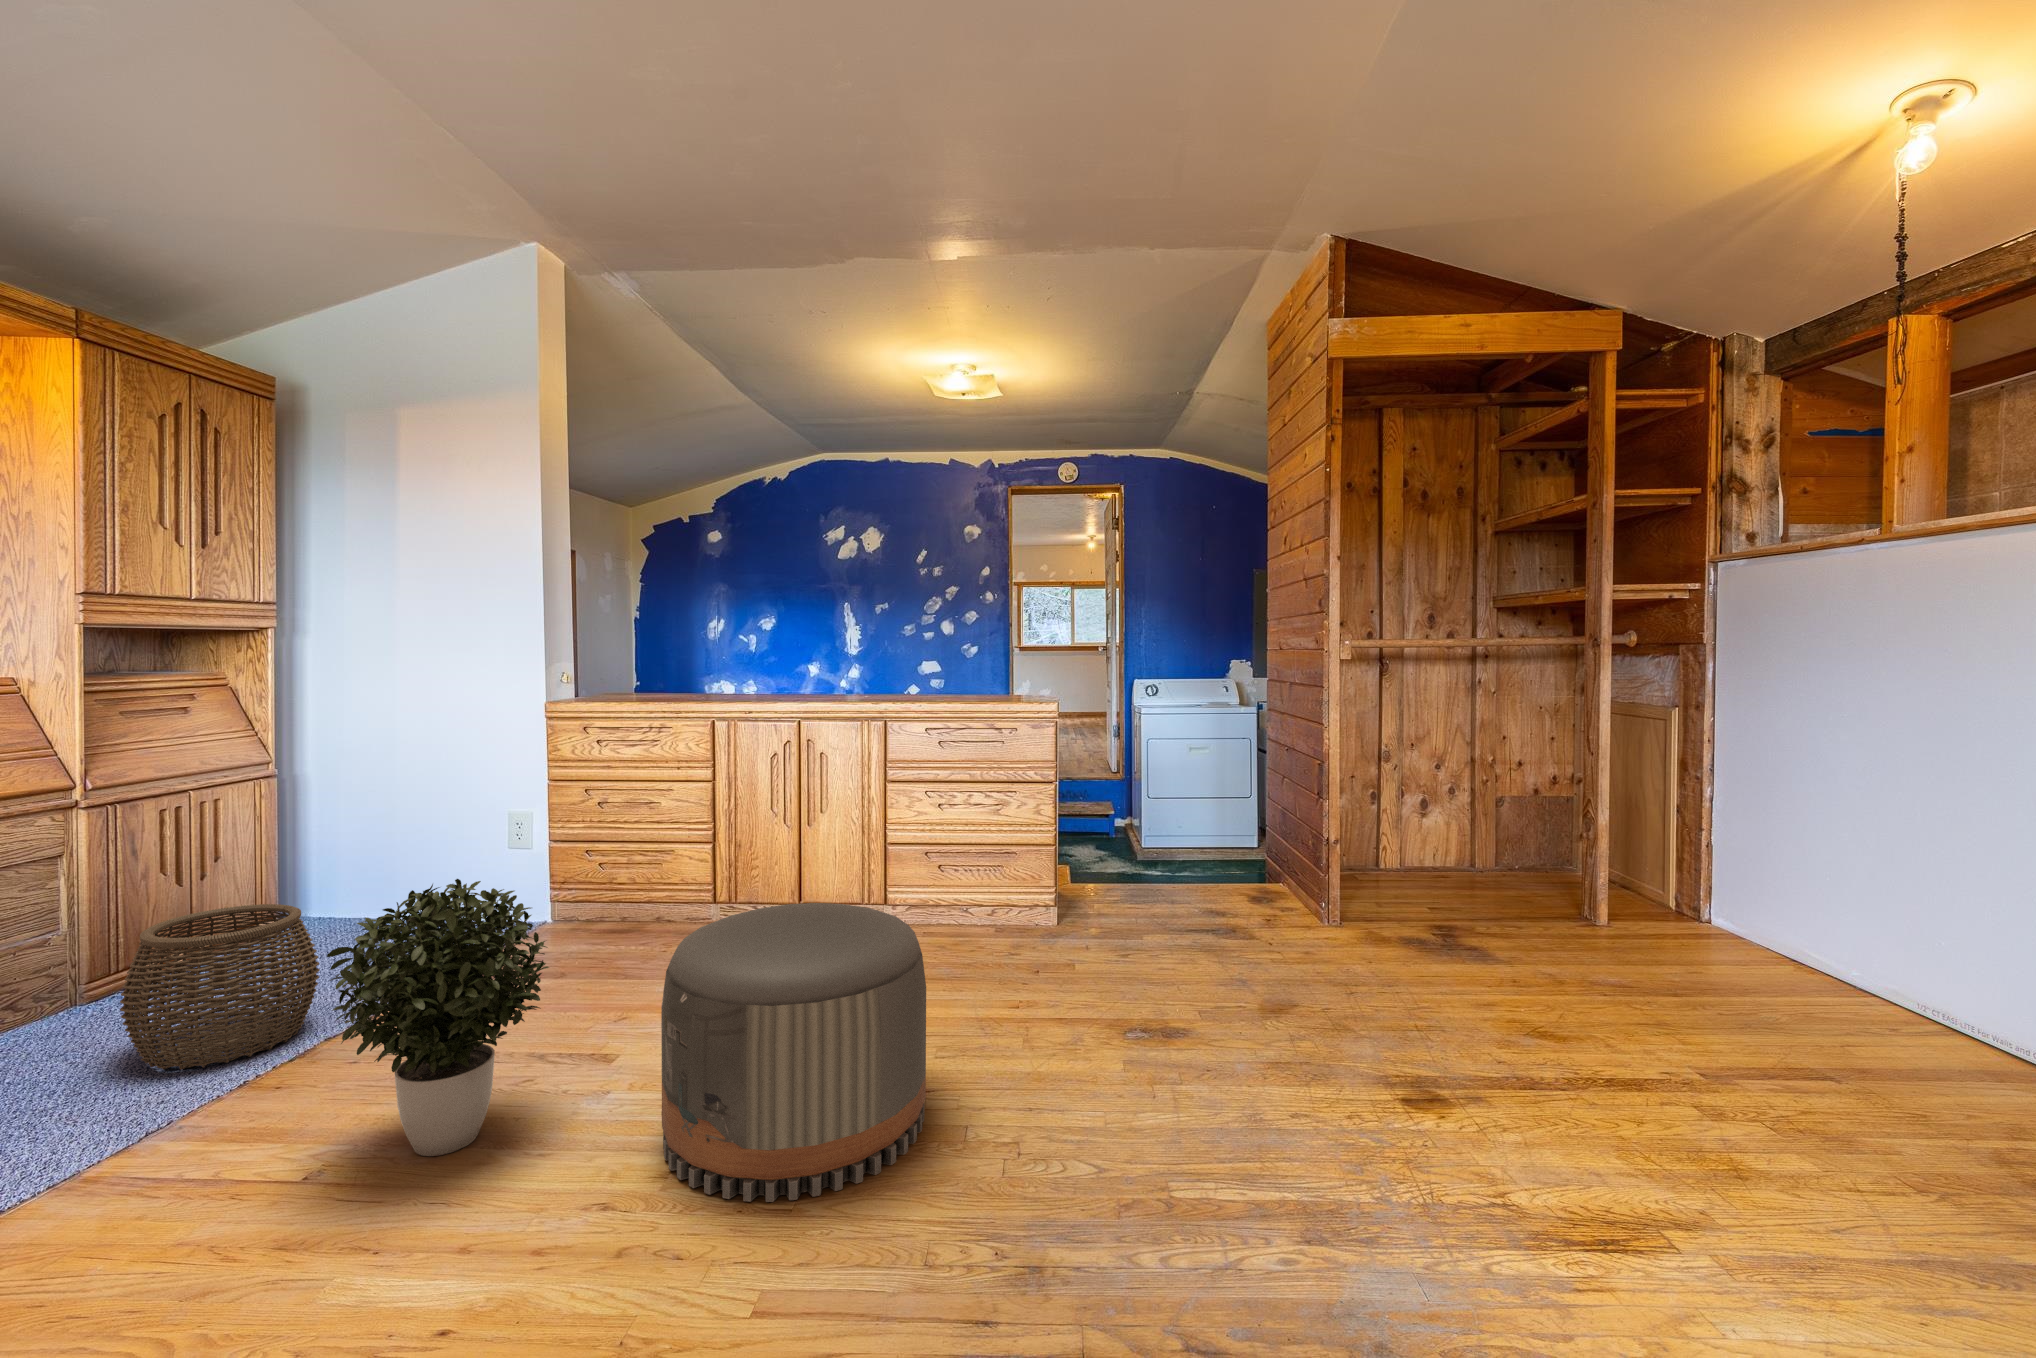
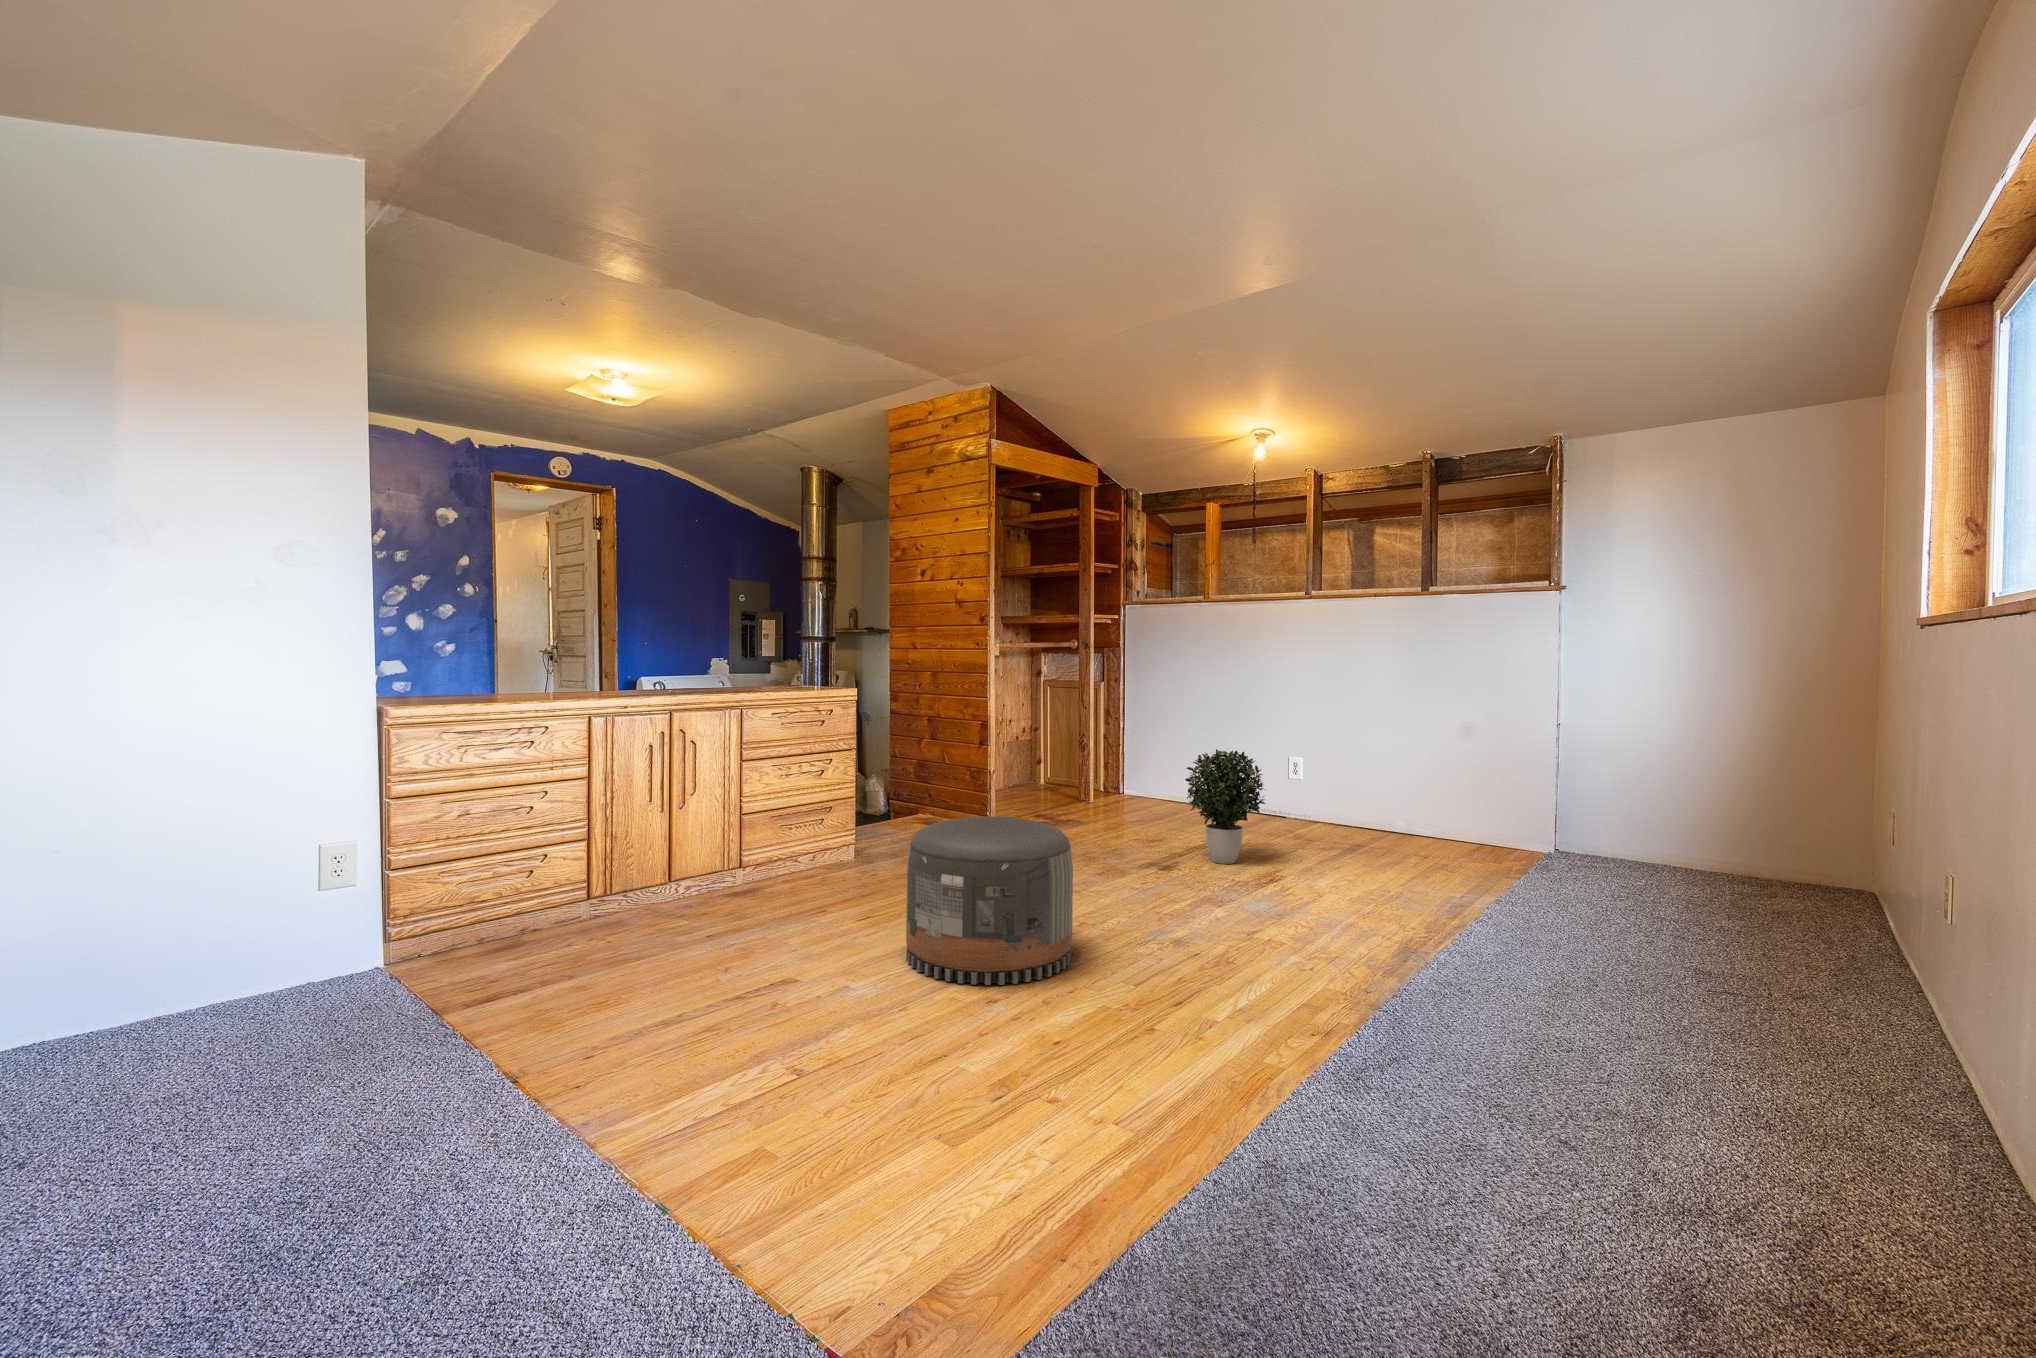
potted plant: present [327,879,549,1156] -> present [1185,750,1265,864]
woven basket: present [120,904,320,1070] -> none [271,937,486,1141]

